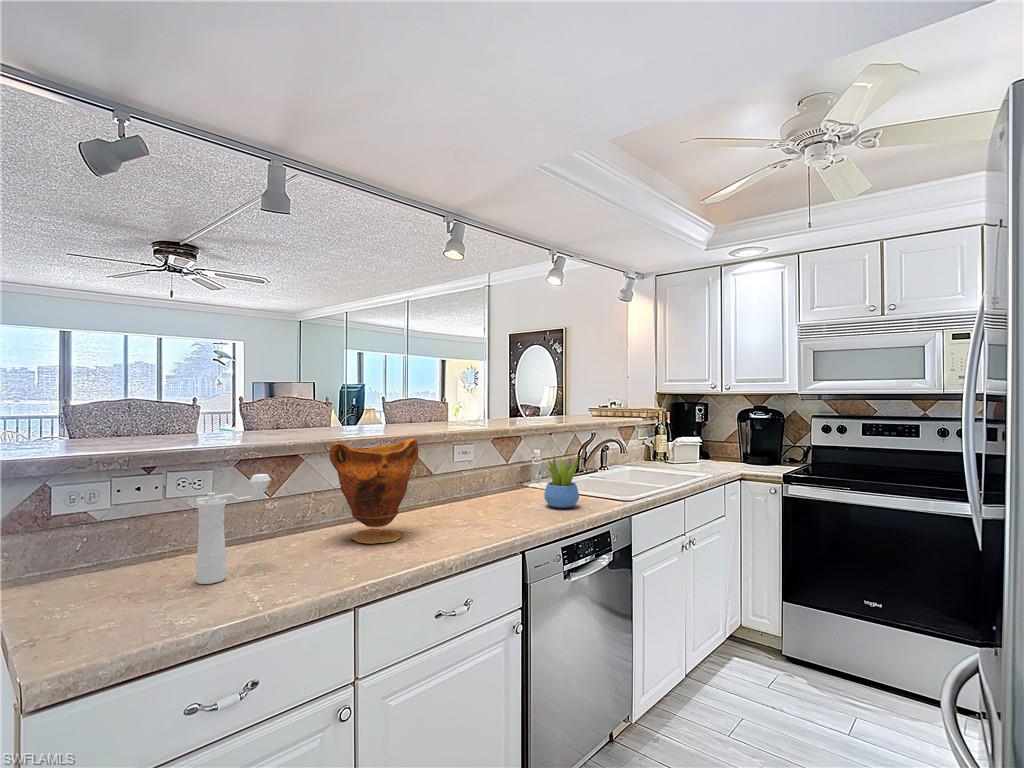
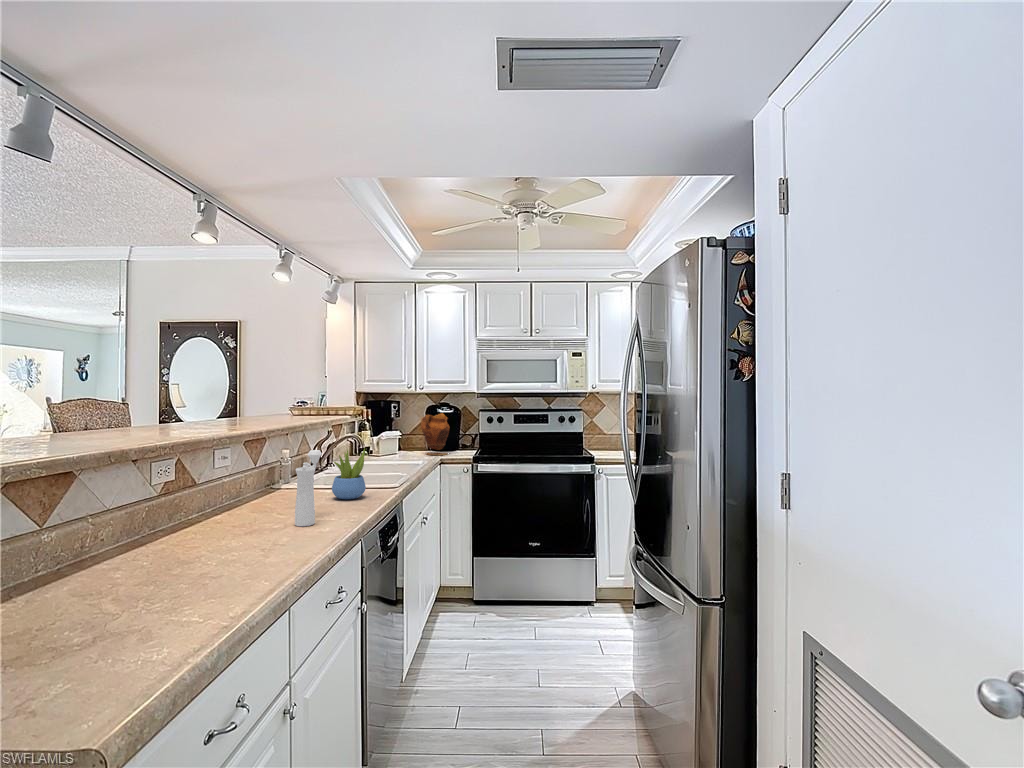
vase: present [329,439,419,544] -> present [421,414,449,455]
pepper mill: present [196,474,271,584] -> present [295,450,322,526]

